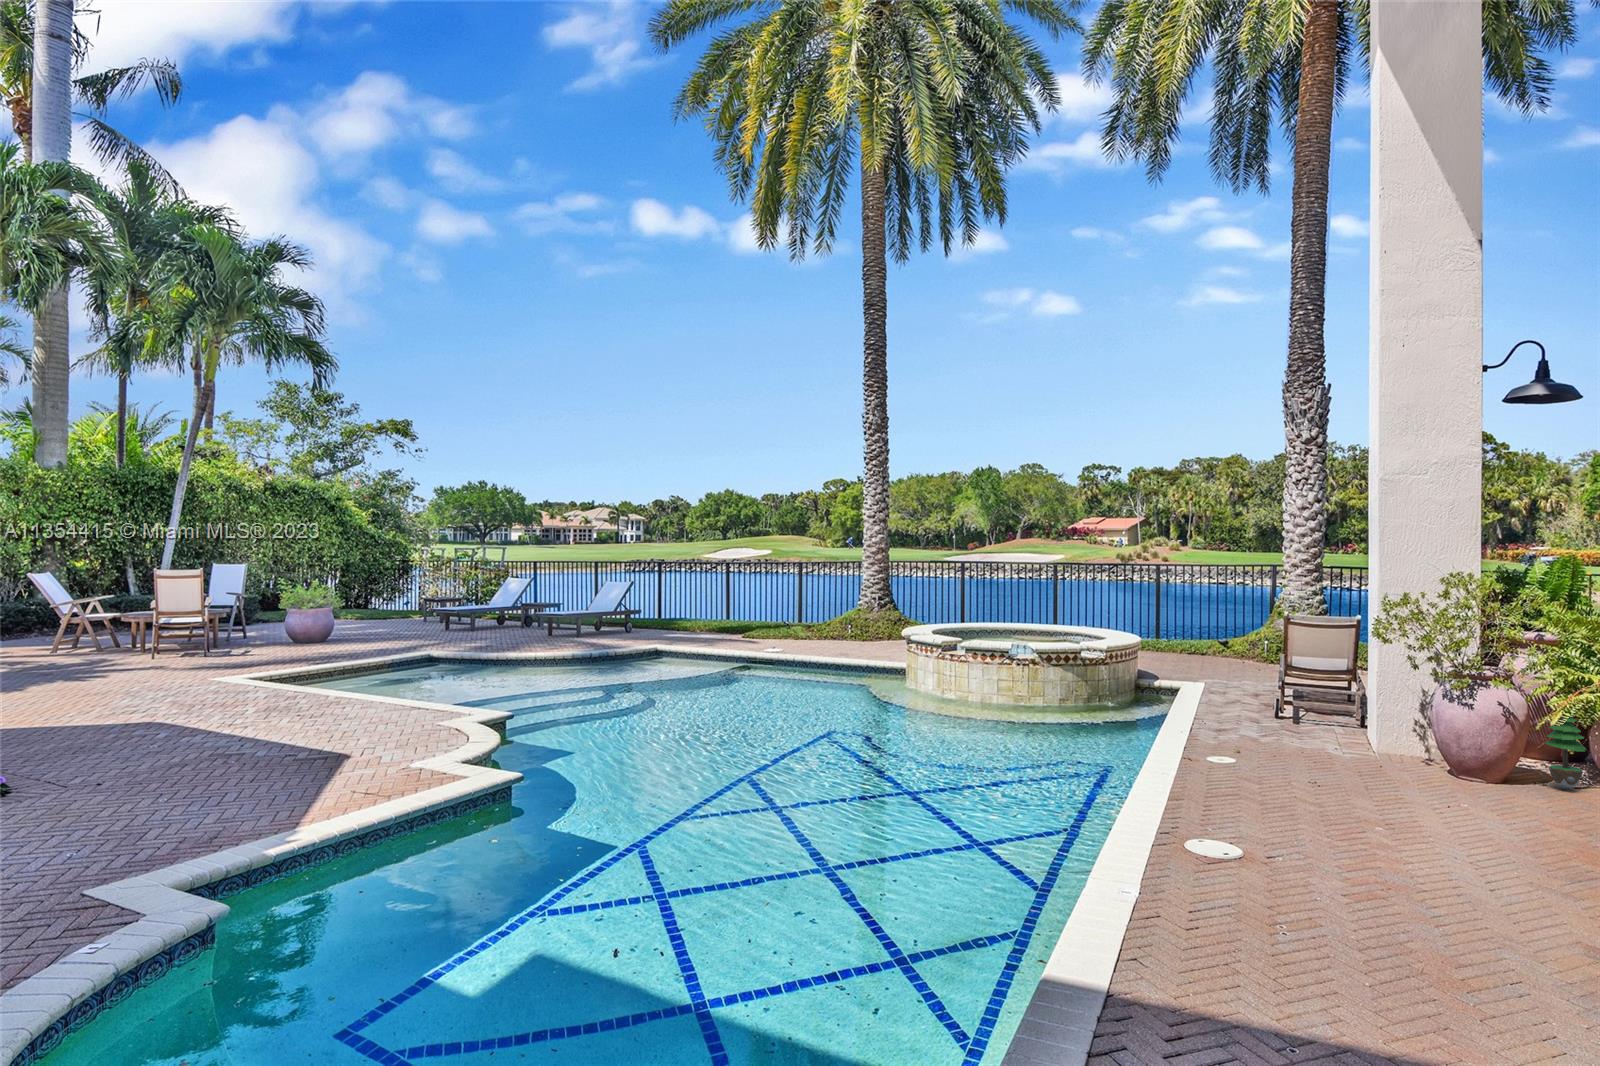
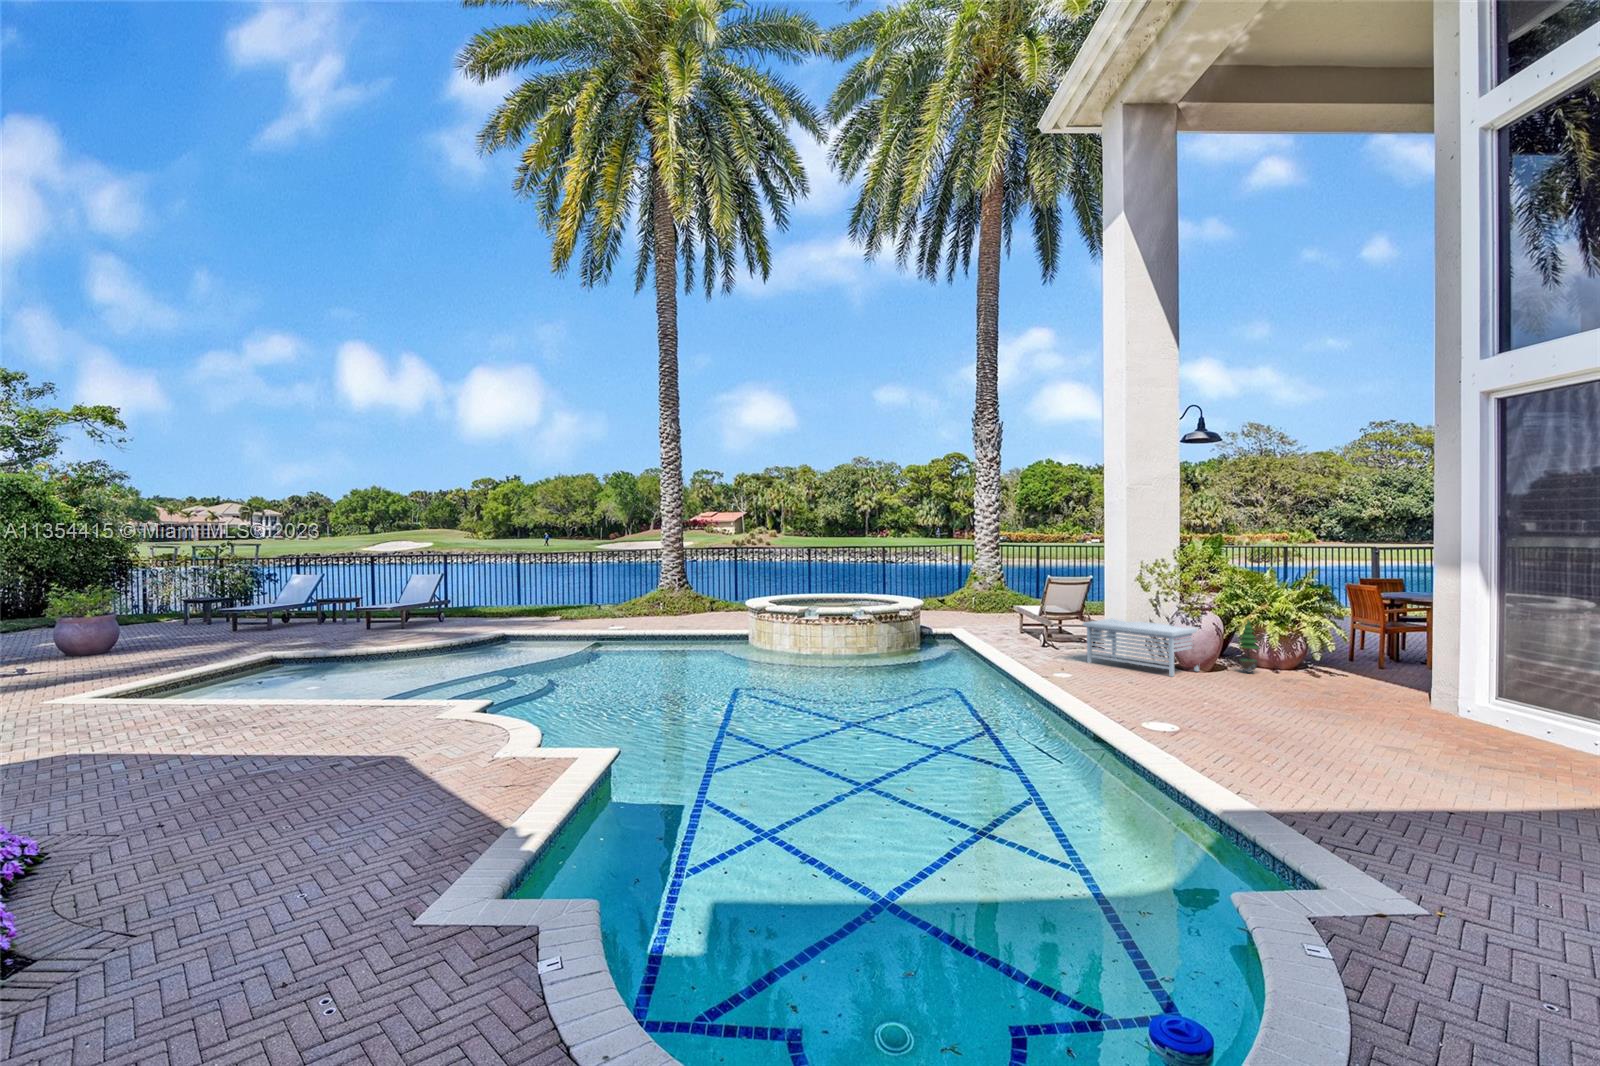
storage bench: none [1293,683,1476,779] -> present [1083,619,1199,677]

